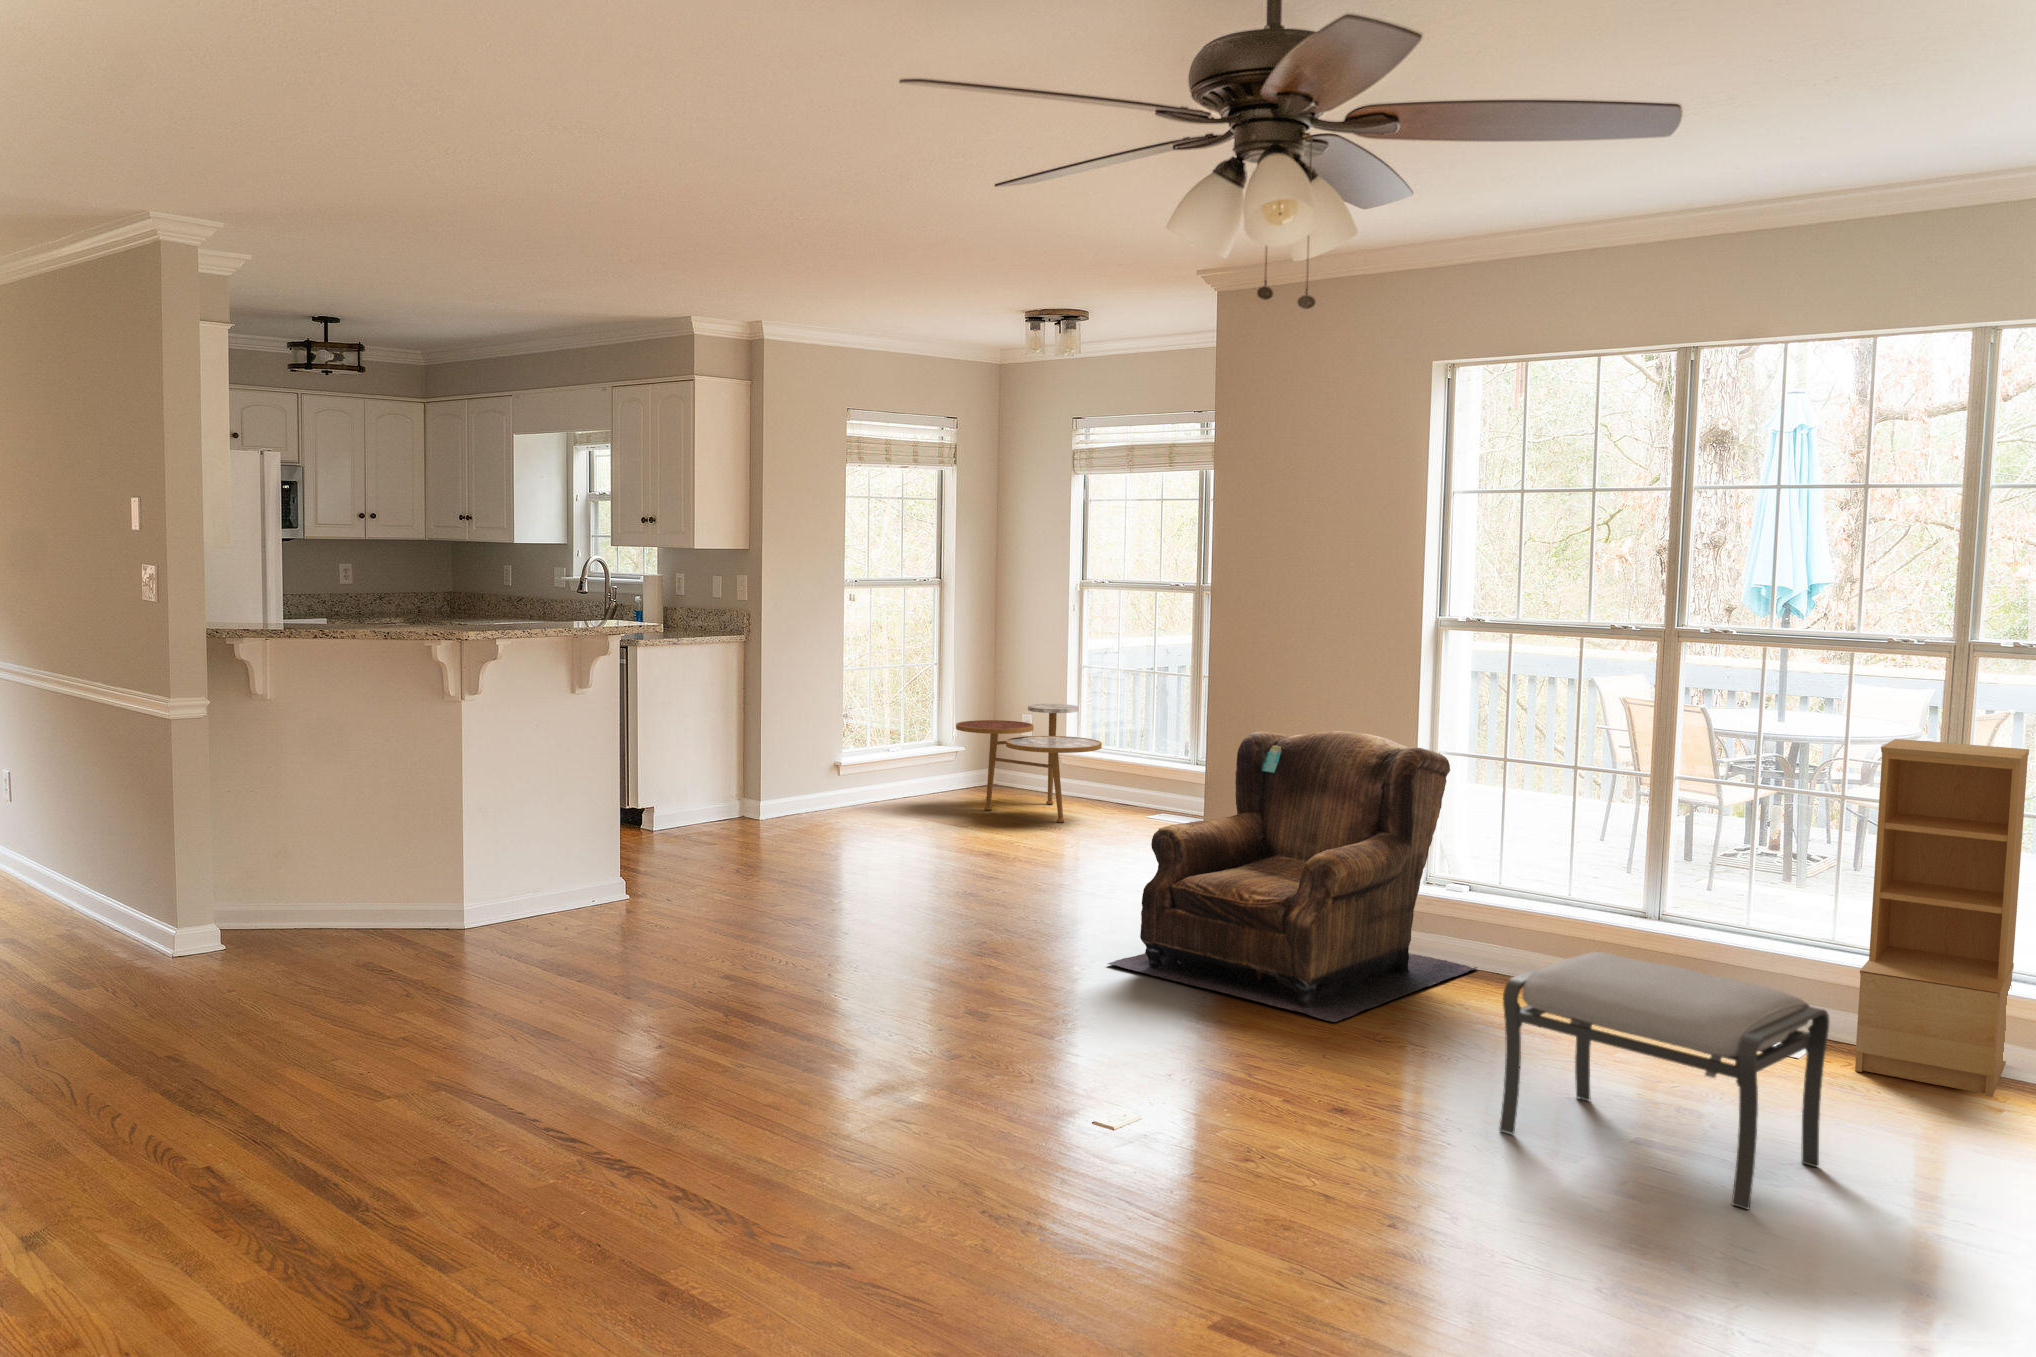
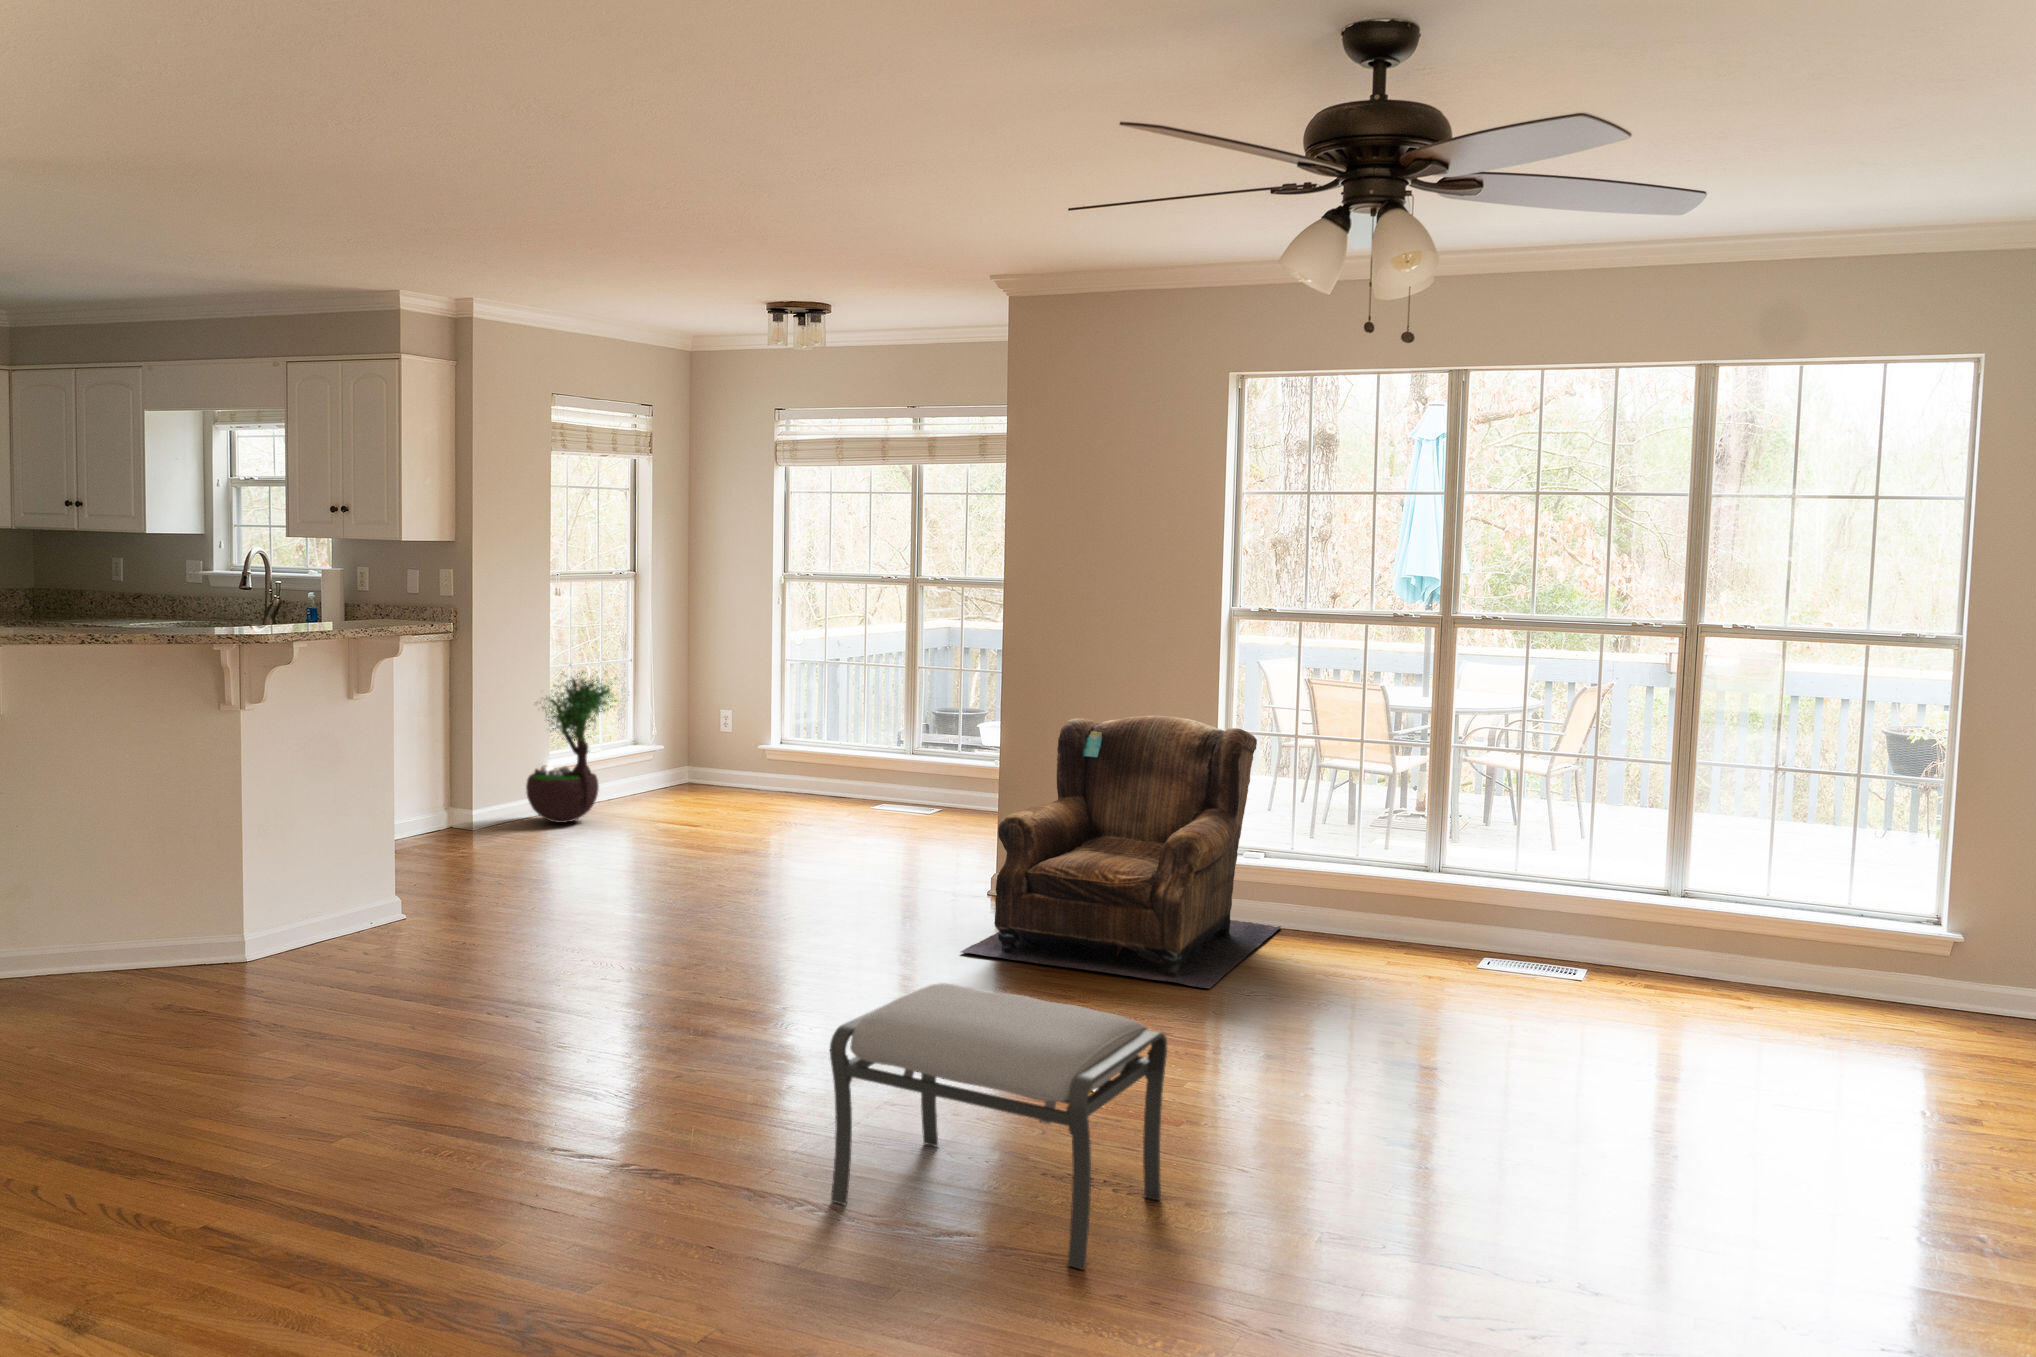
potted tree: none [813,665,903,817] -> present [526,671,616,823]
side table: present [956,704,1102,822] -> none [670,697,826,815]
bookshelf: present [1855,739,2029,1097] -> none [1627,706,1757,999]
ottoman: present [1499,952,1829,1209] -> present [830,983,1167,1270]

